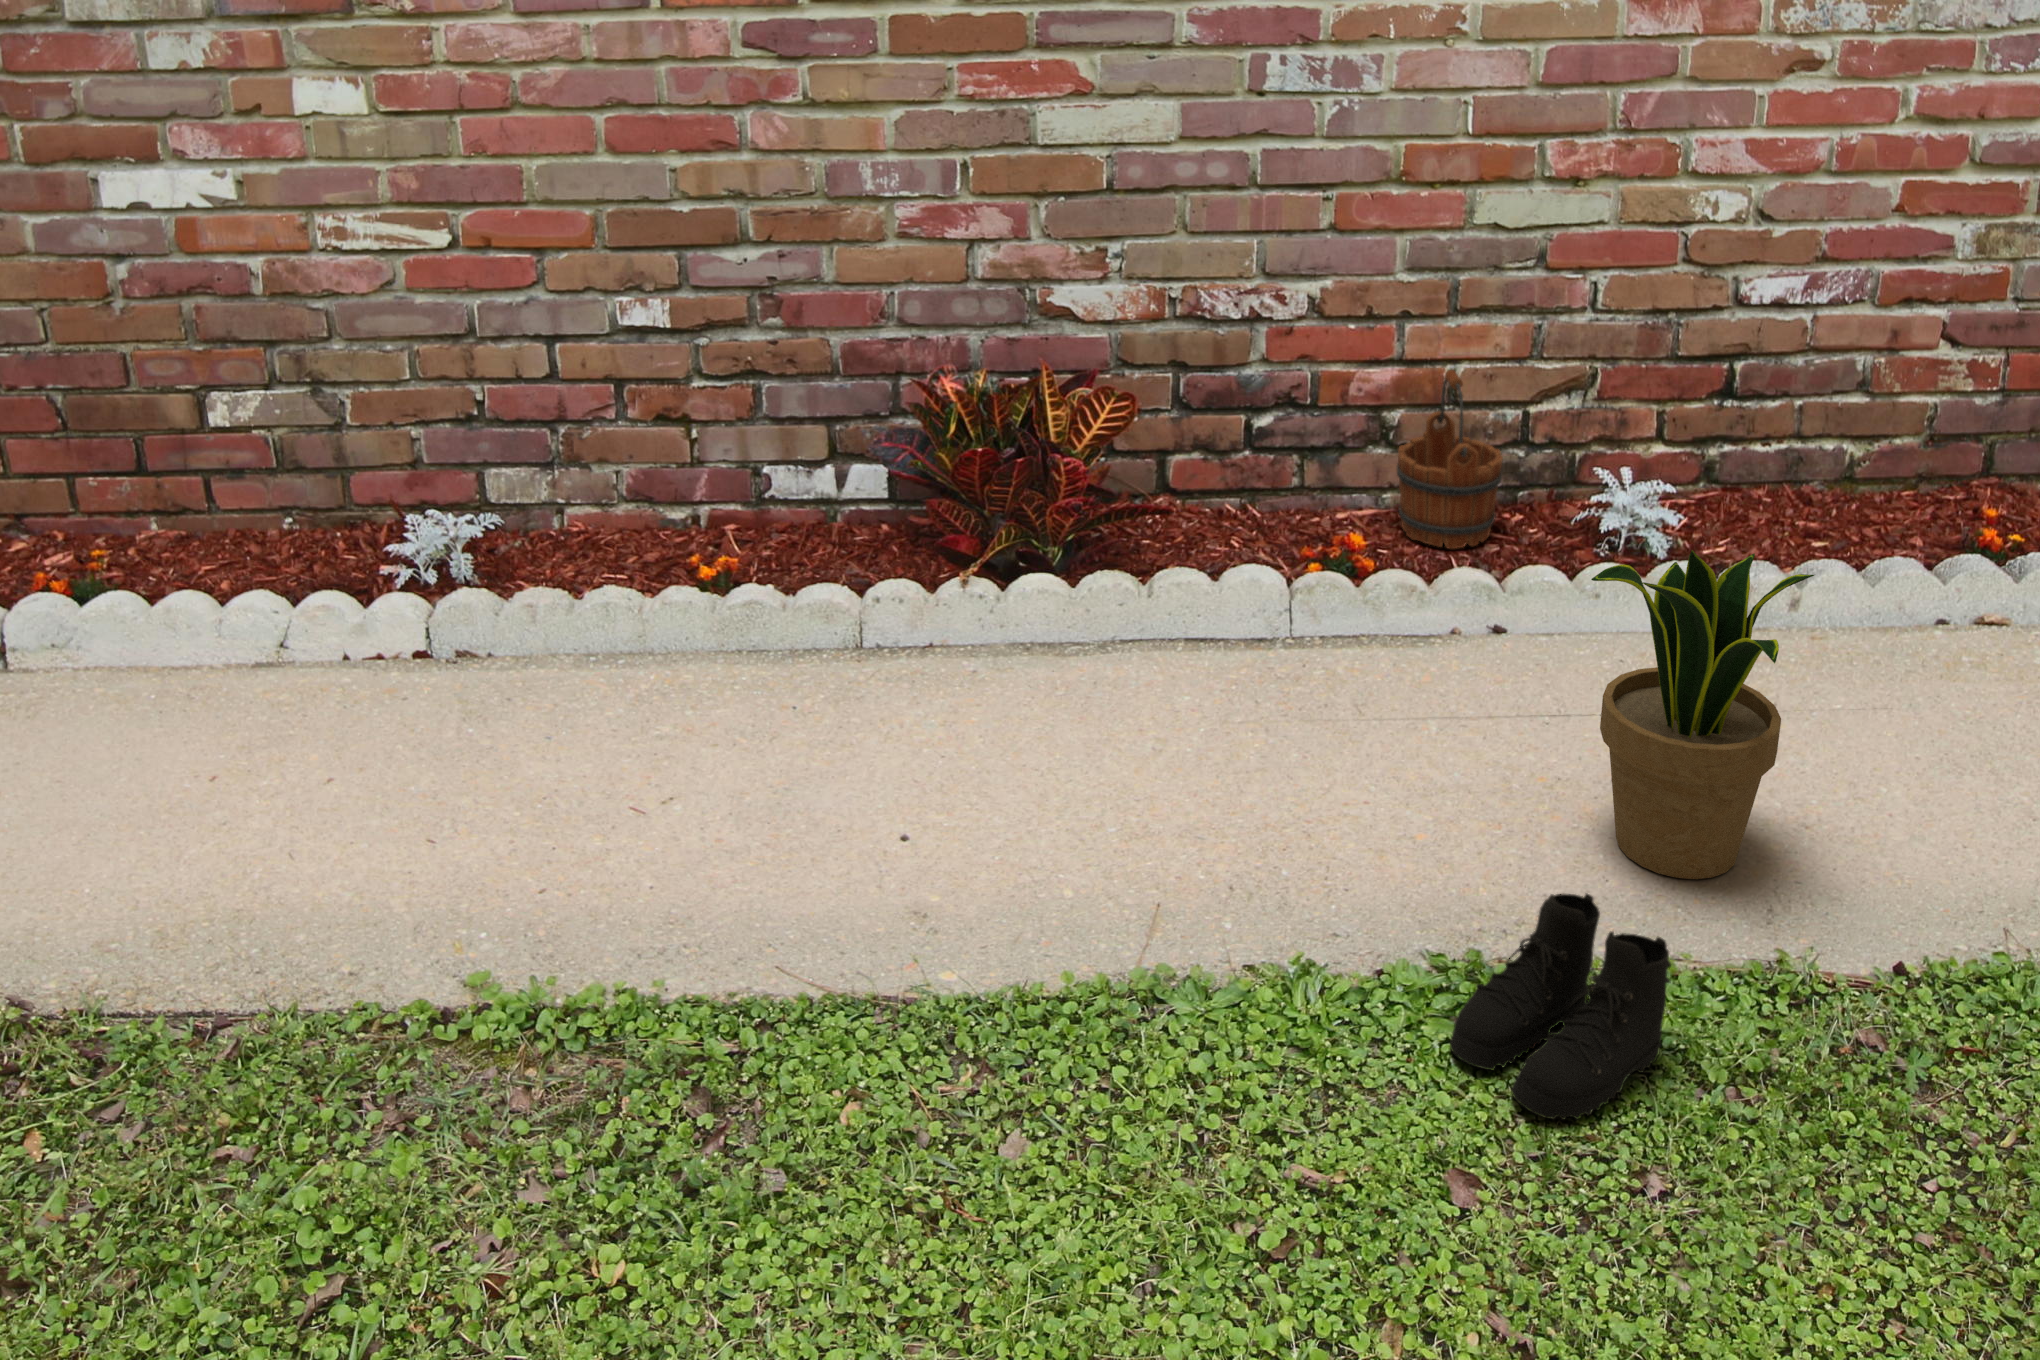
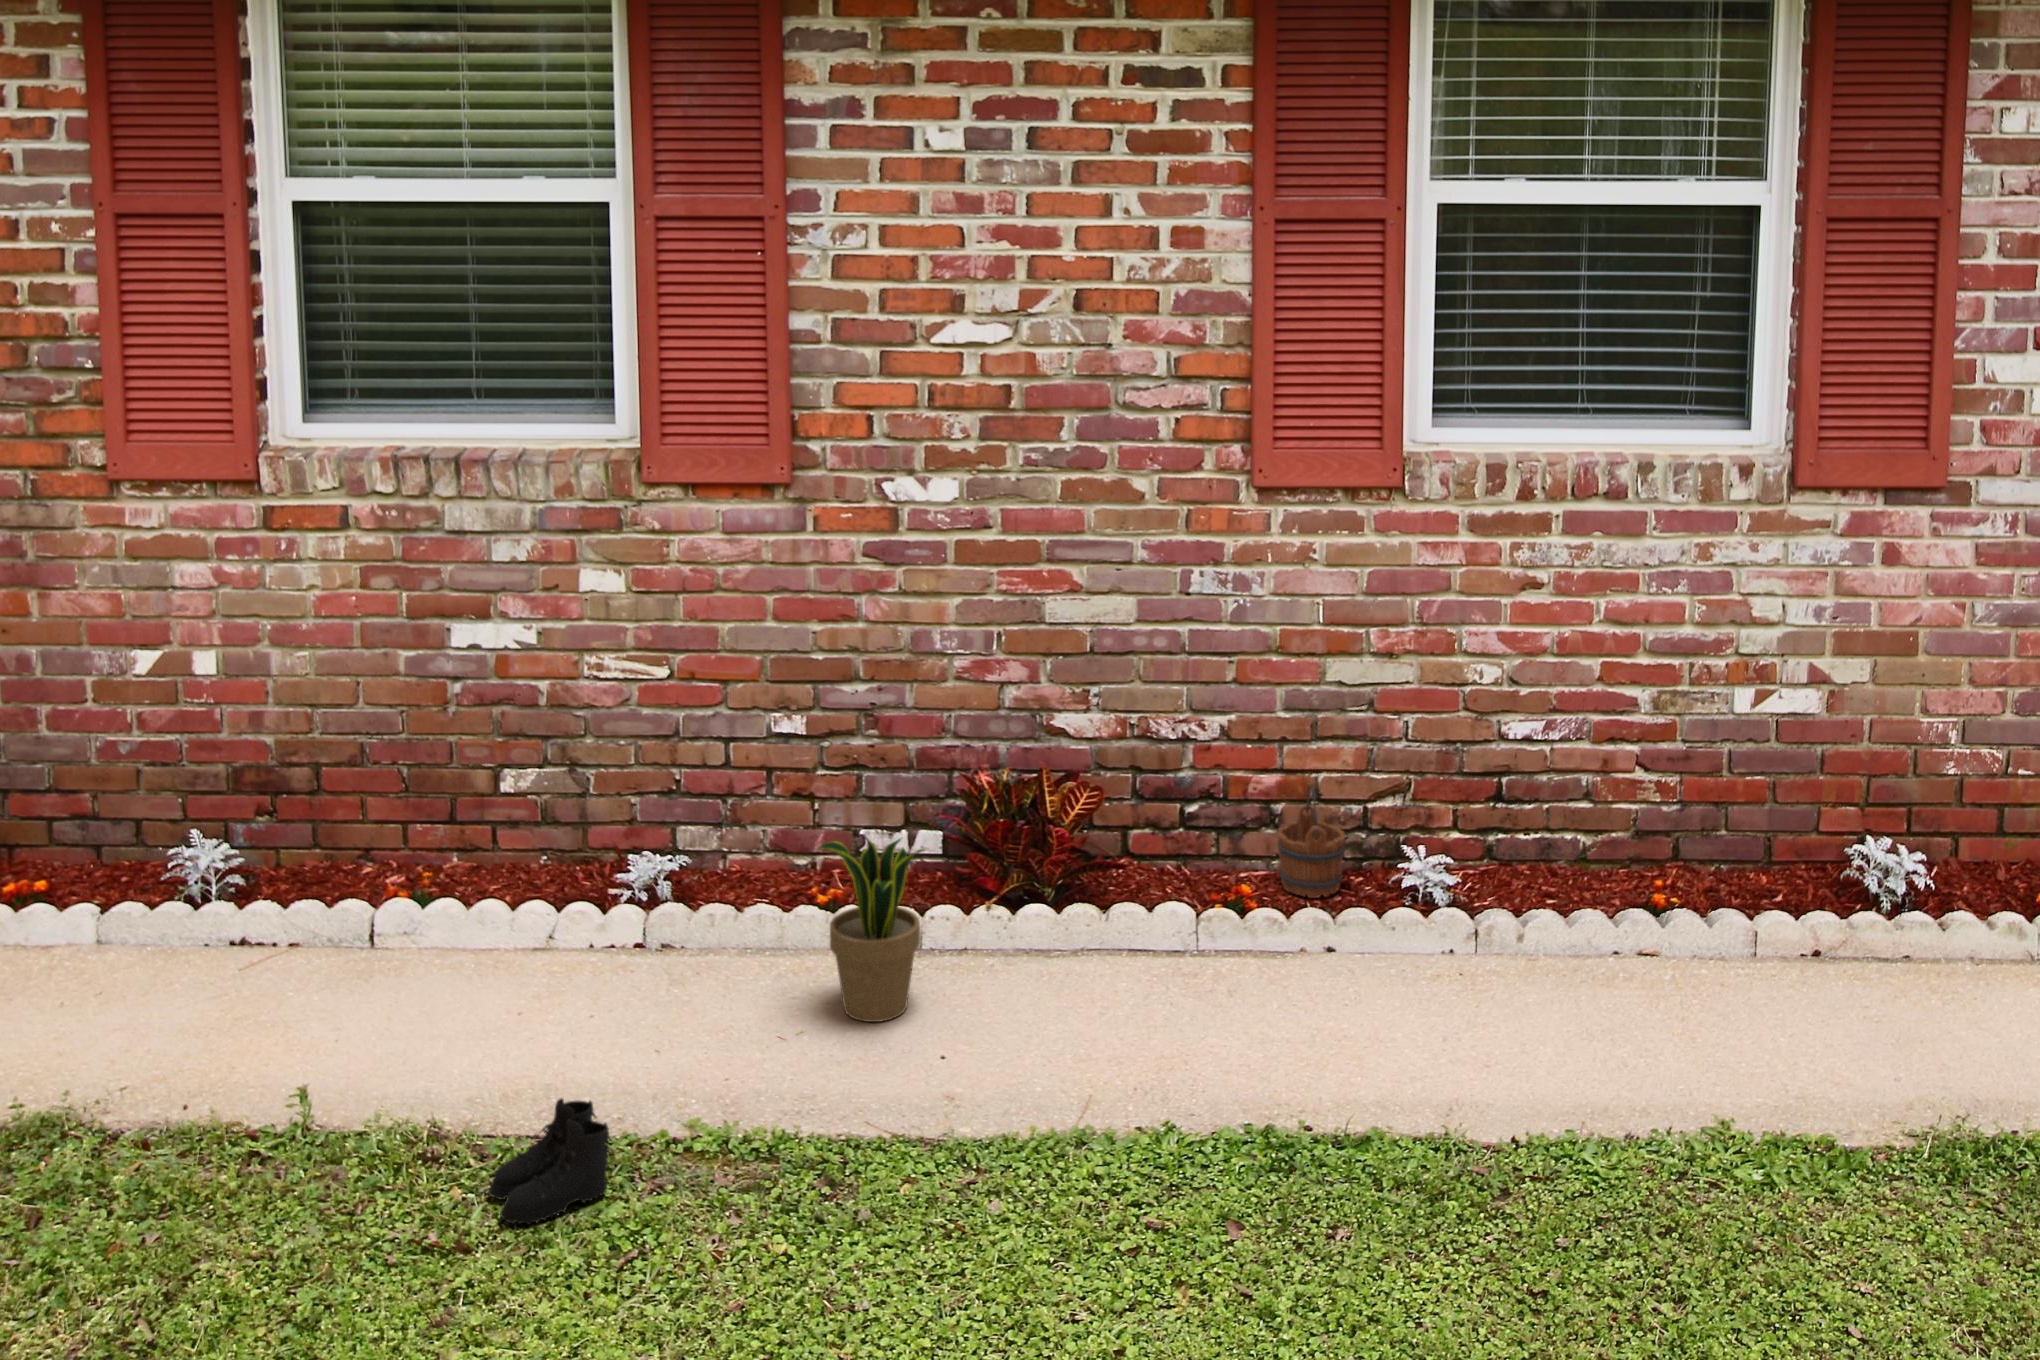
potted plant: present [1591,550,1814,879] -> present [817,836,925,1022]
boots: present [1450,894,1671,1120] -> present [489,1099,612,1225]

